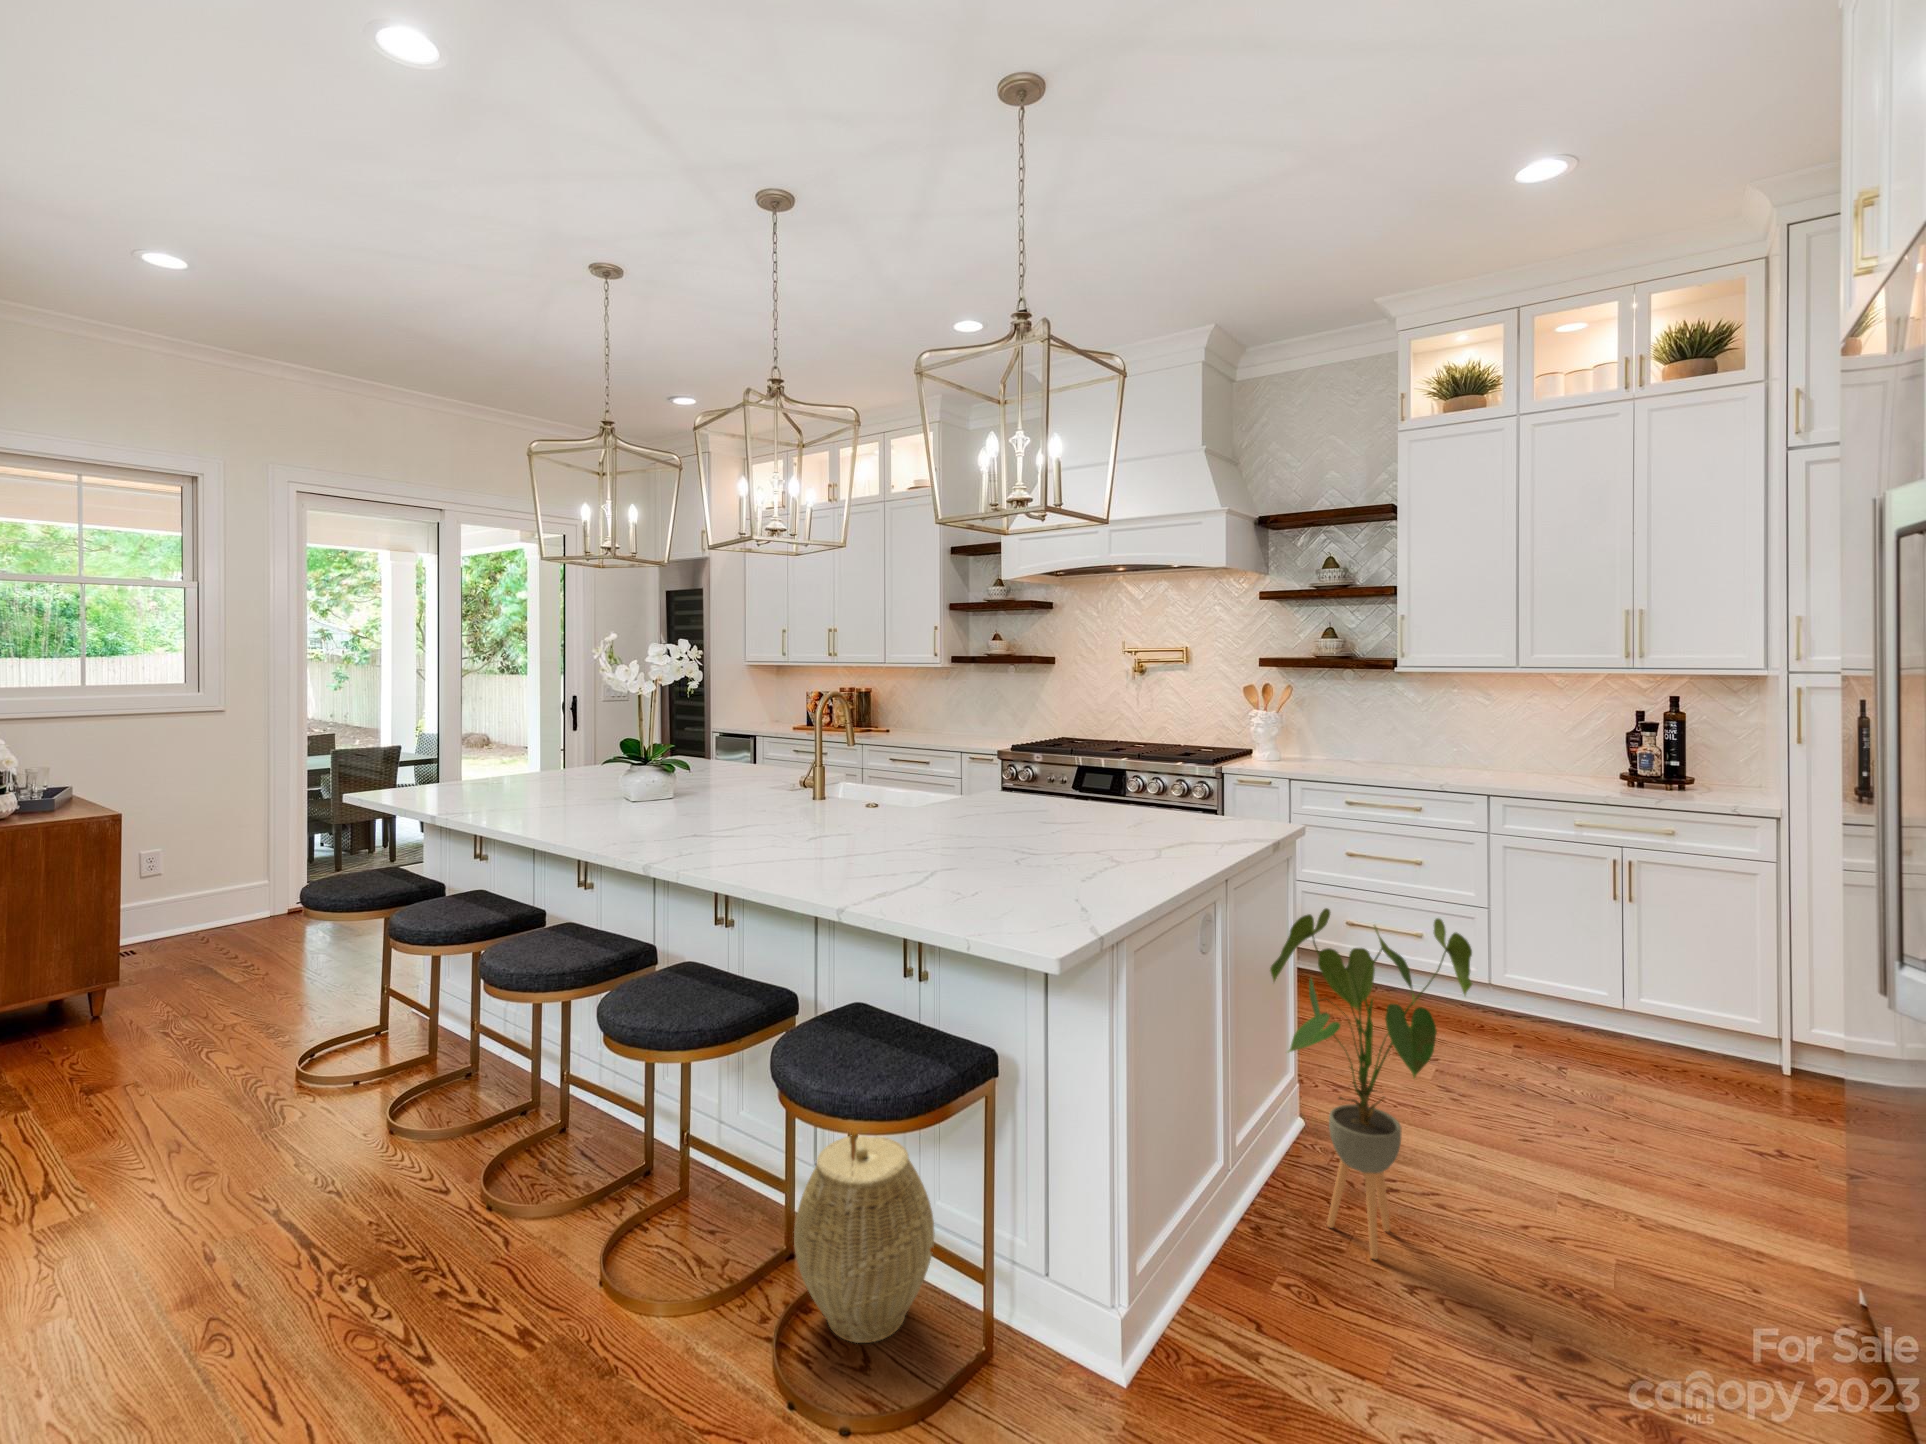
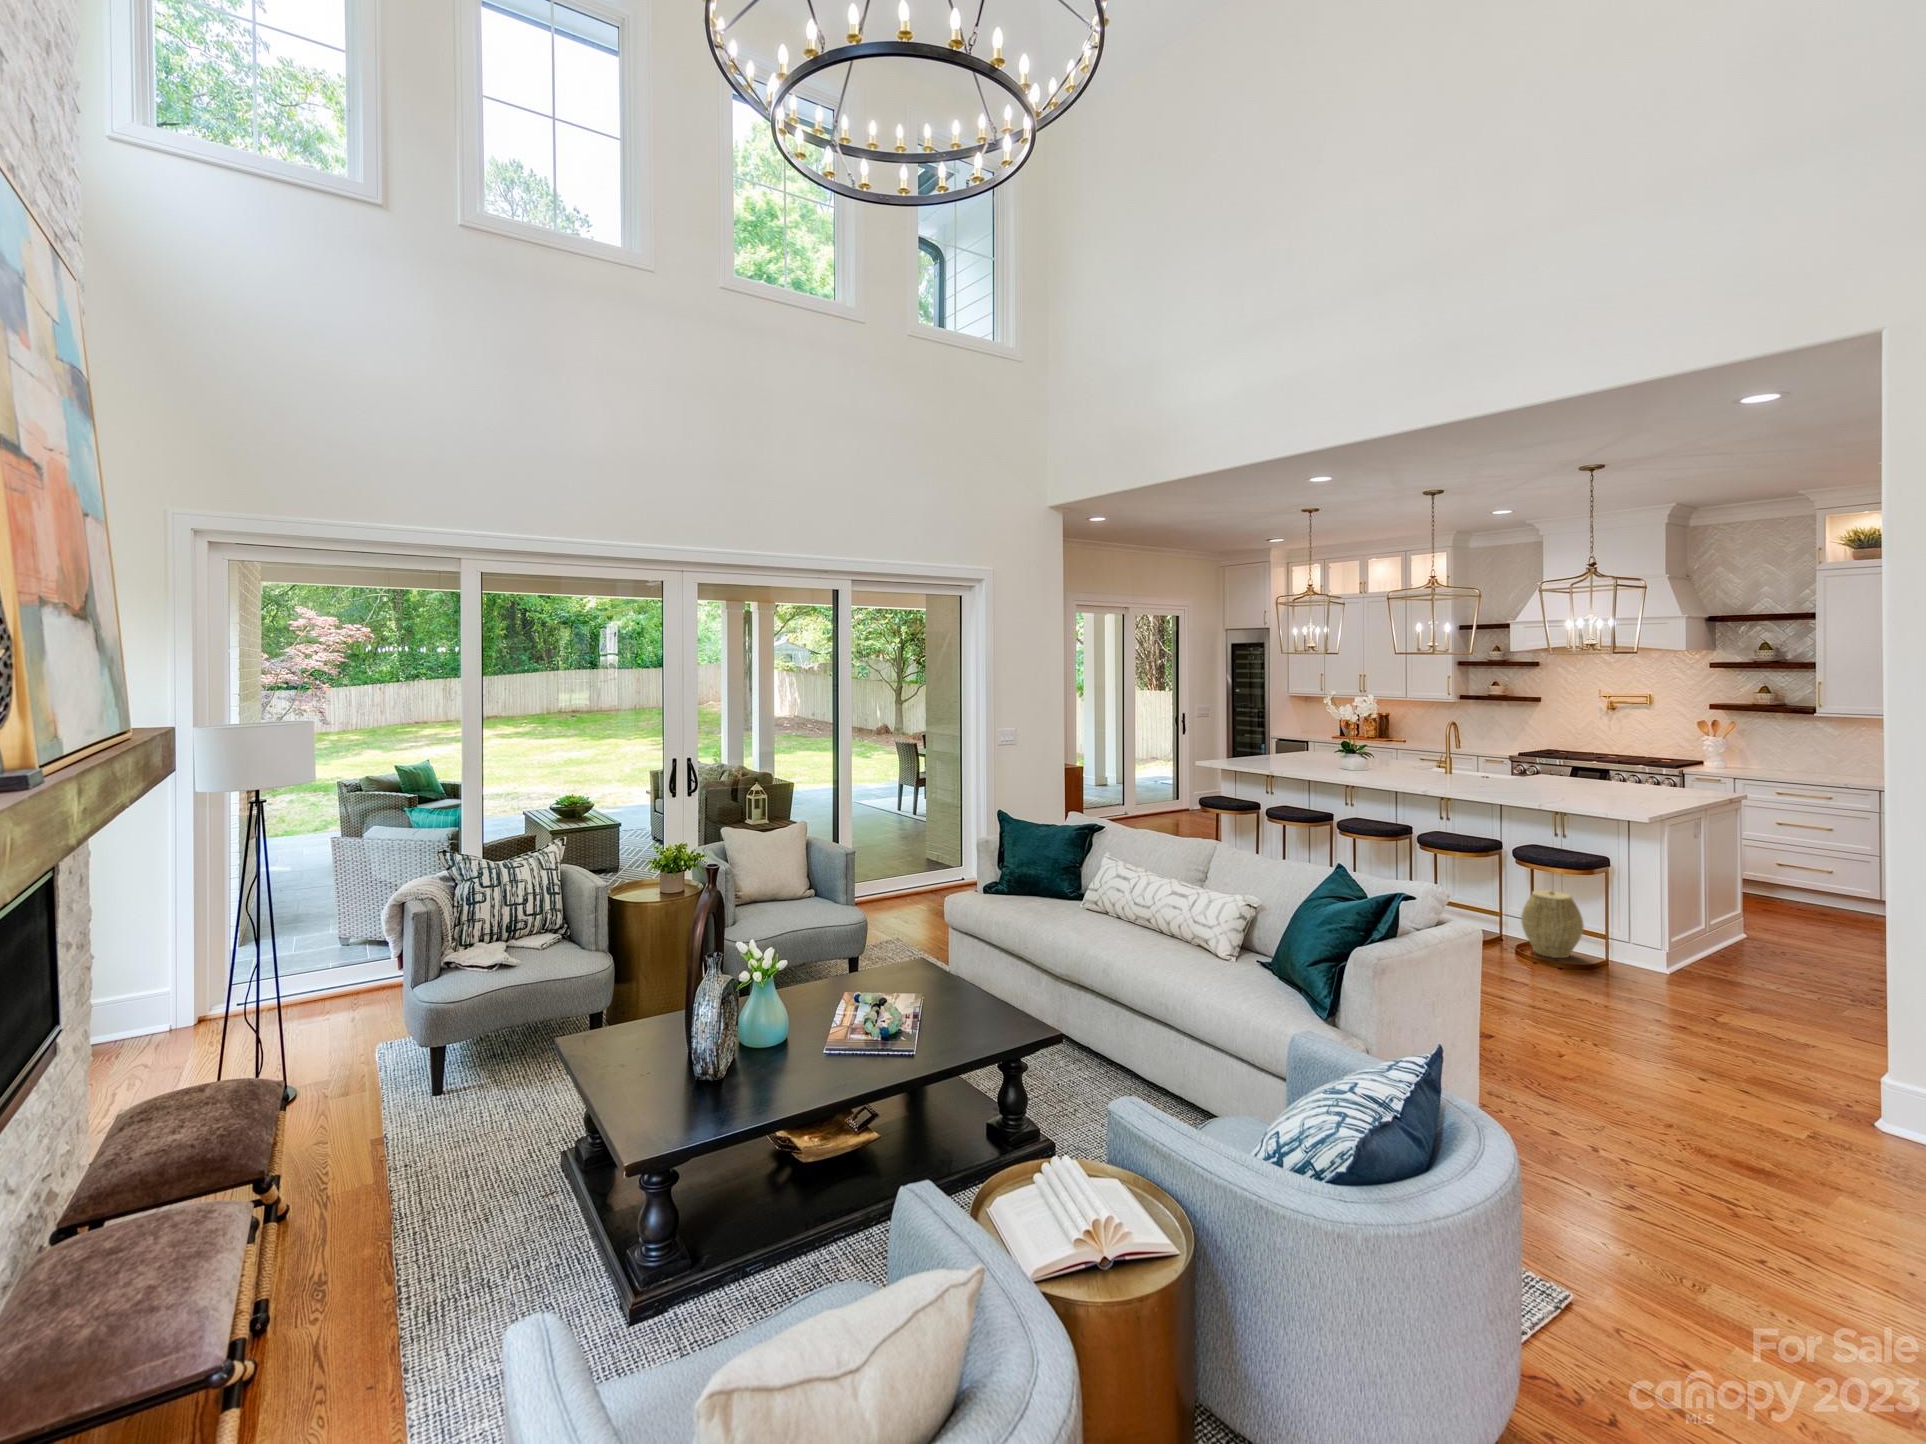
house plant: present [1270,908,1472,1259] -> none [1733,823,1846,967]

